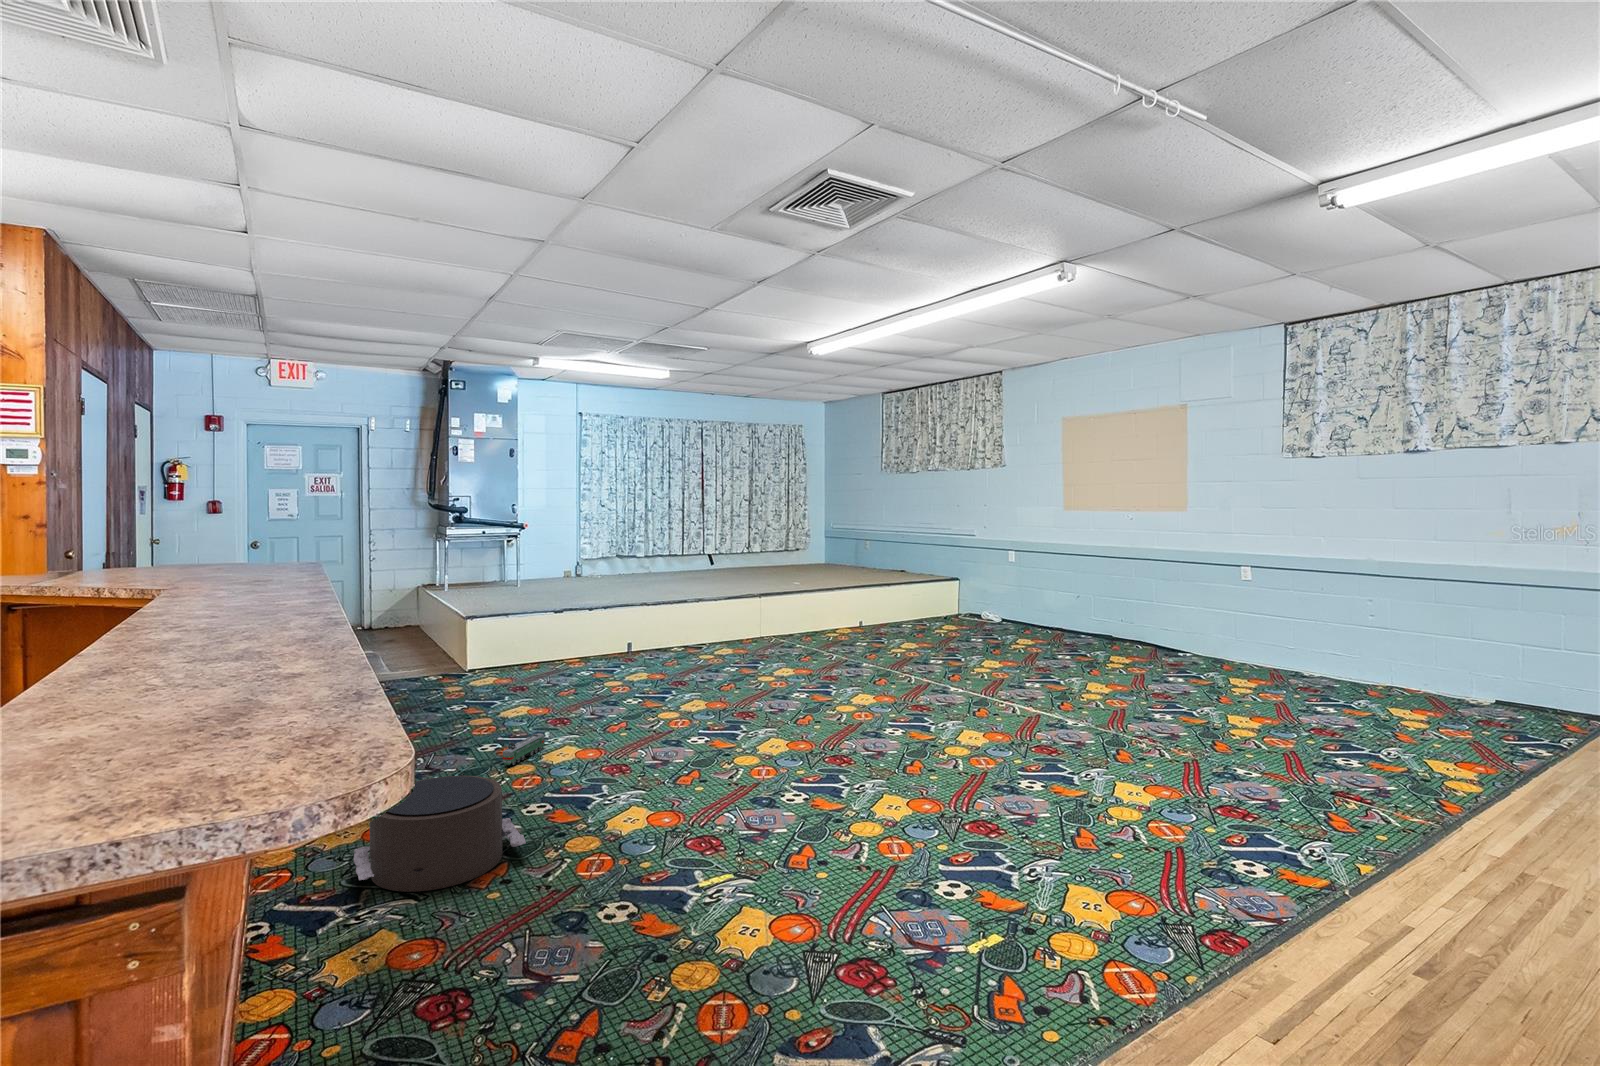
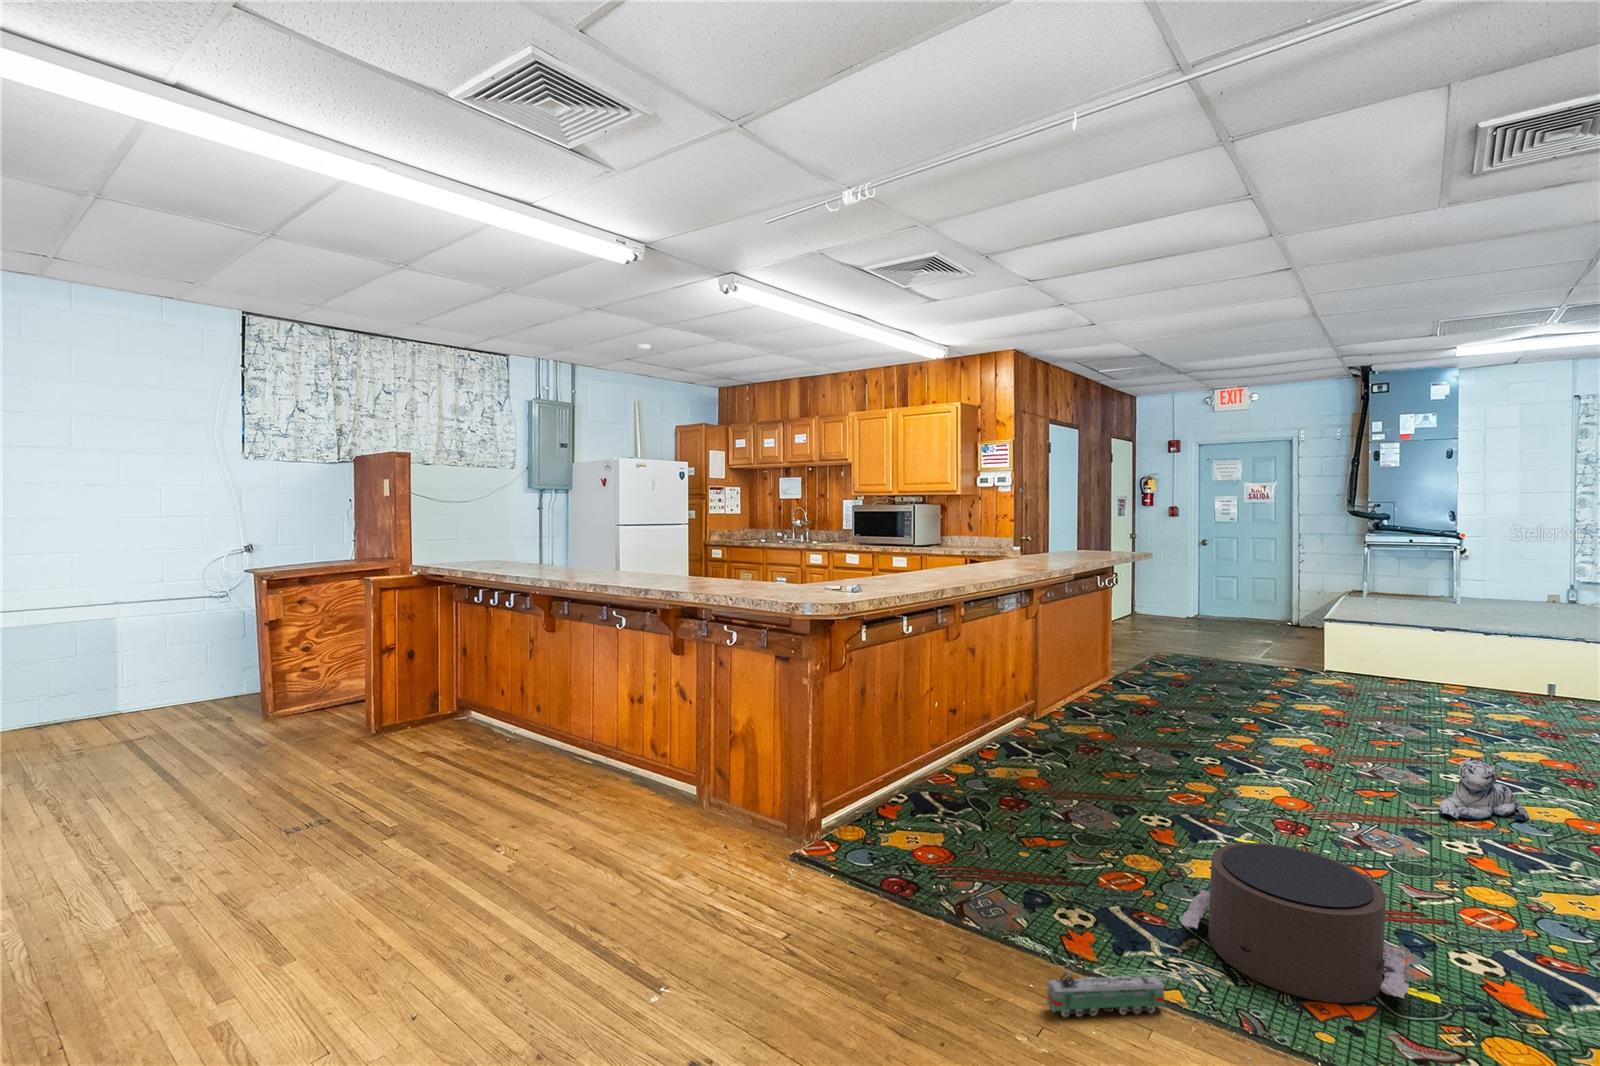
plush toy: none [461,684,511,733] -> present [1439,758,1529,821]
toy train: present [503,733,544,765] -> present [1046,971,1164,1017]

